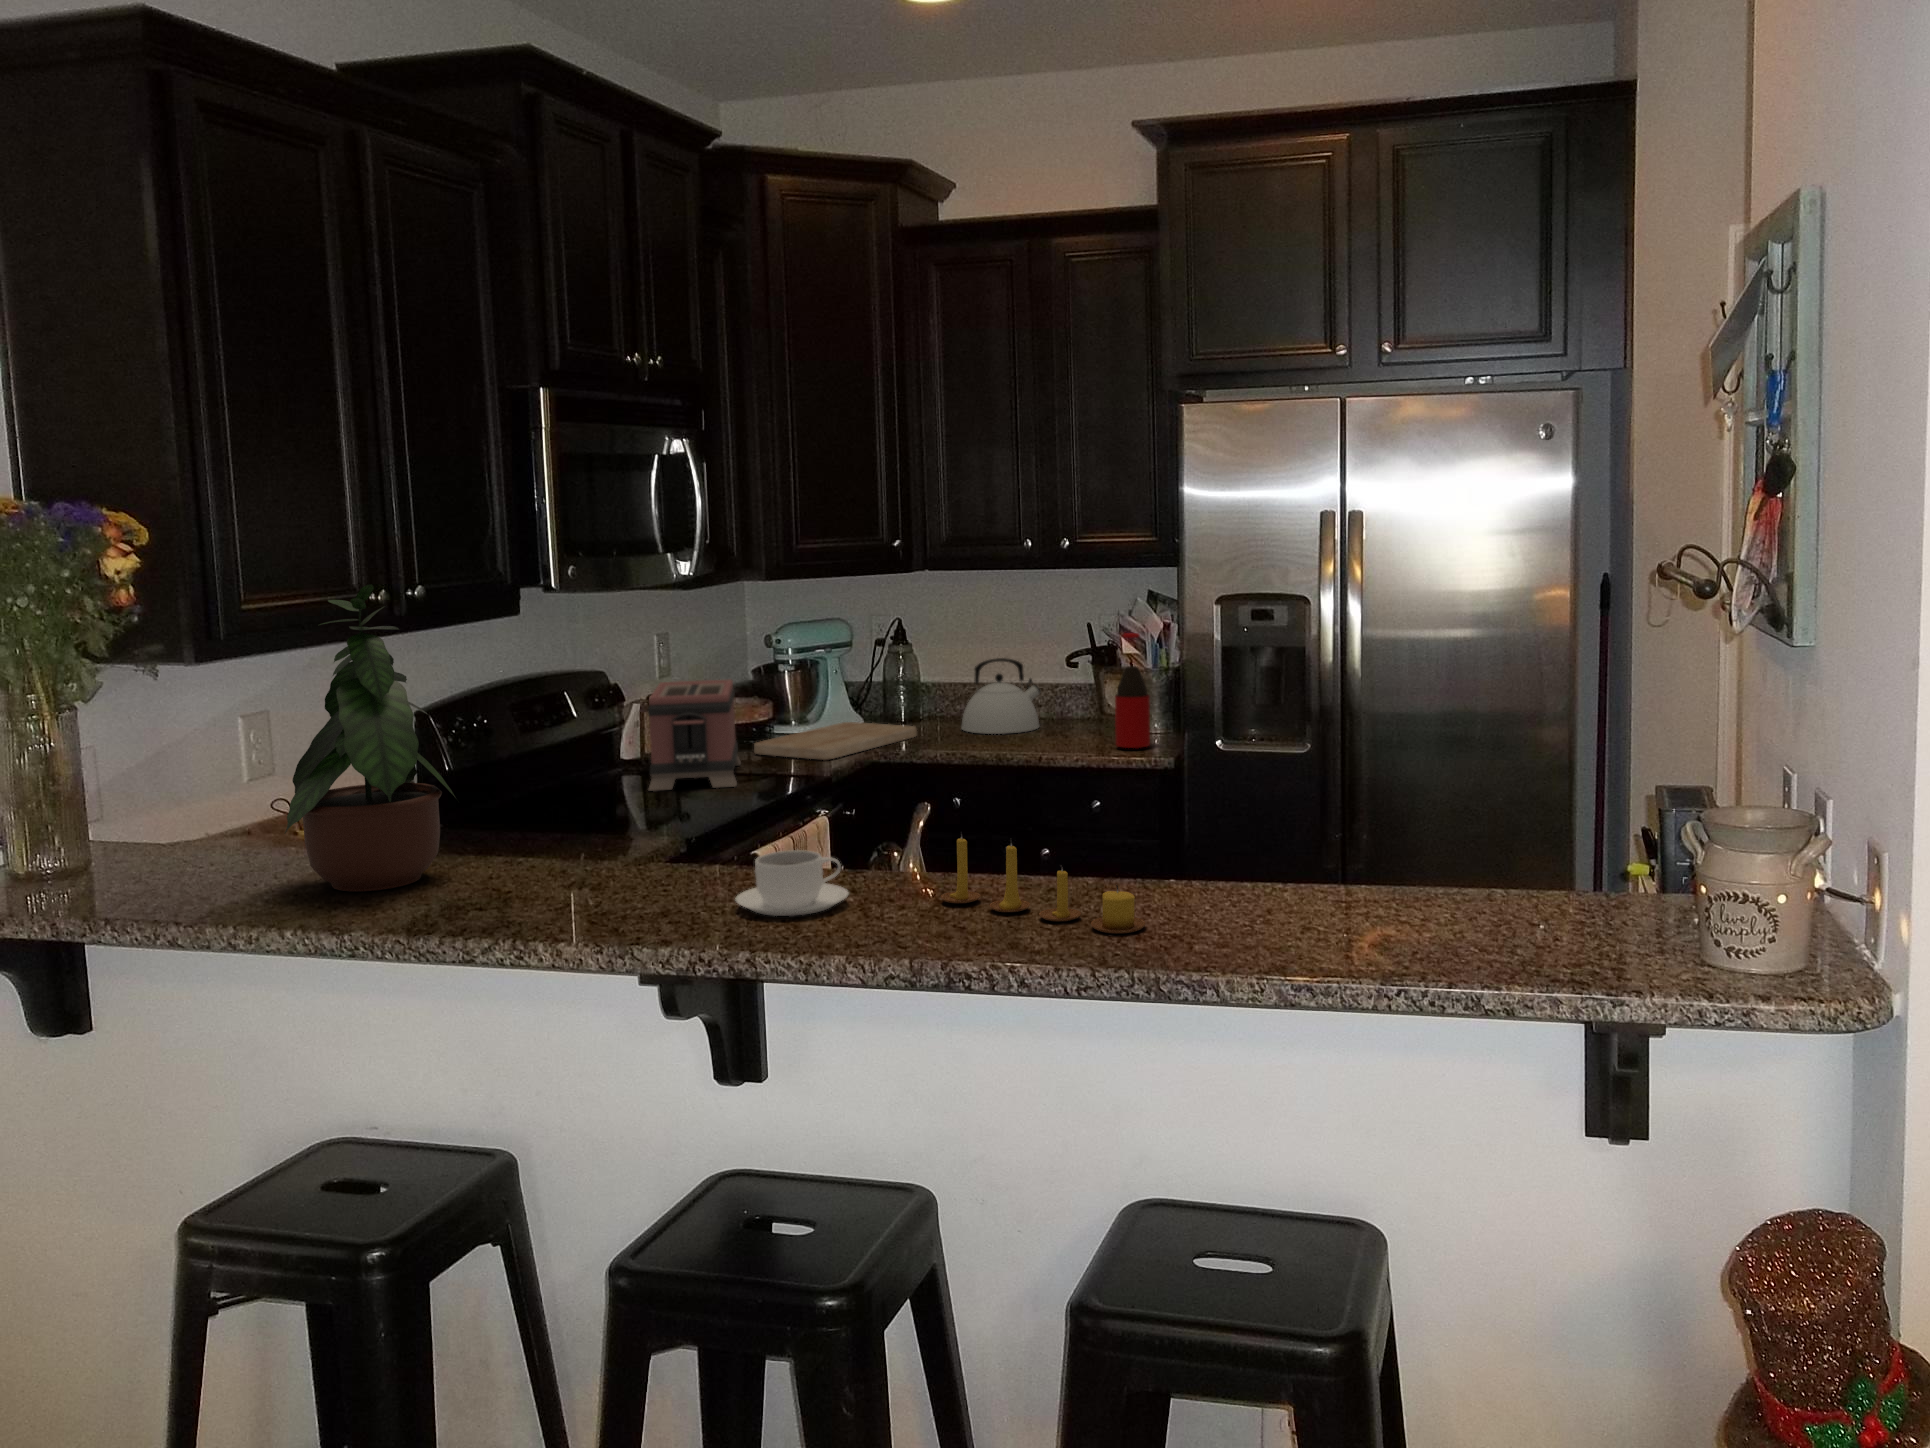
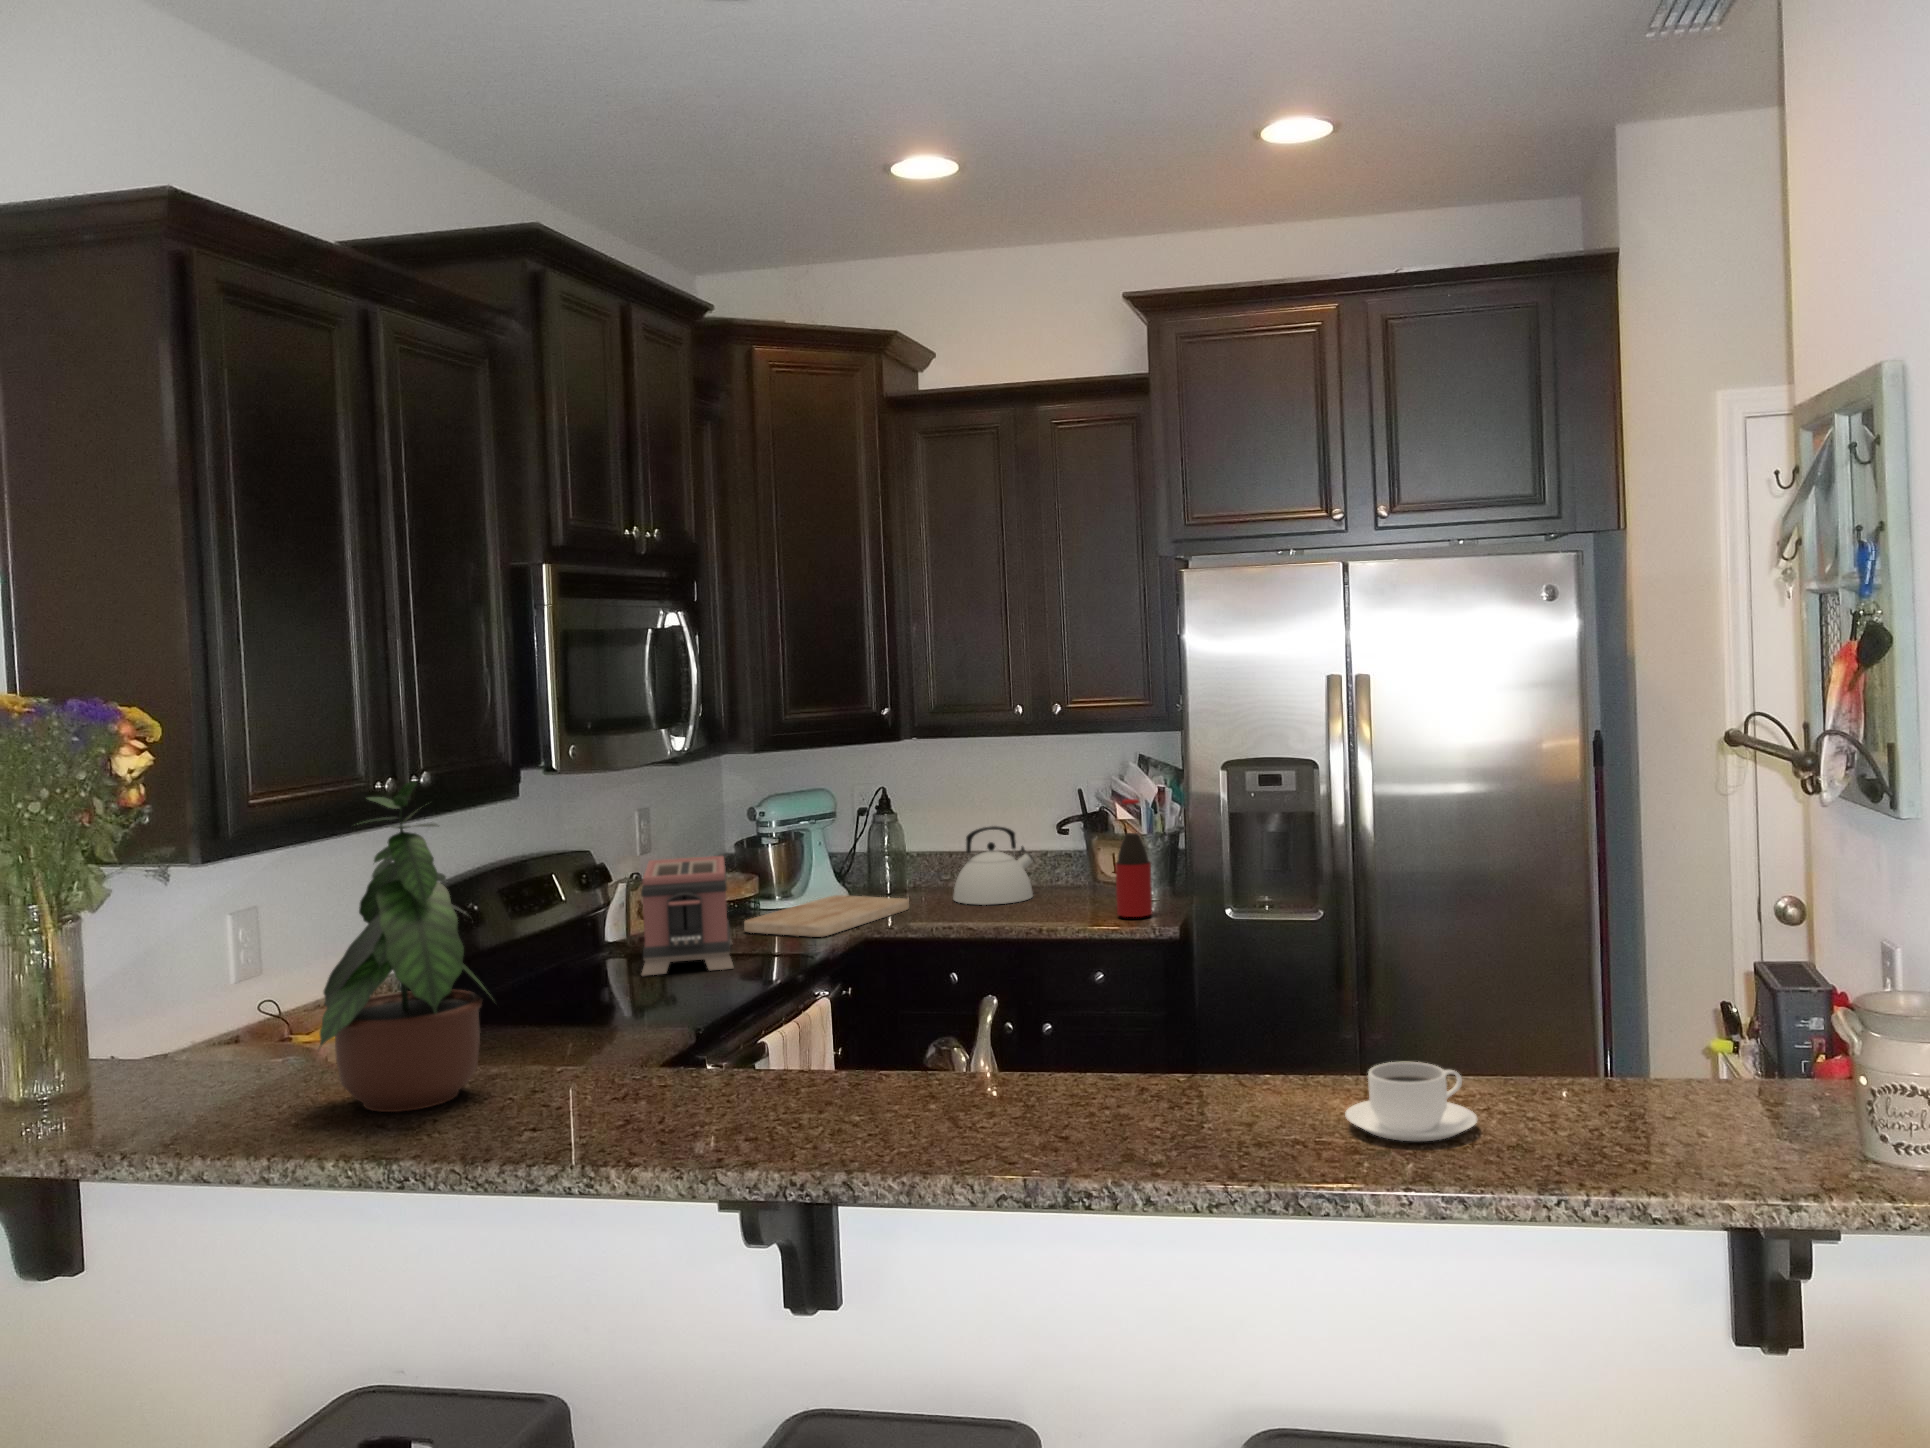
candle: present [941,832,1146,934] -> none [1032,1032,1264,1141]
coffee cup: present [735,850,848,916] -> present [1345,1062,1477,1141]

